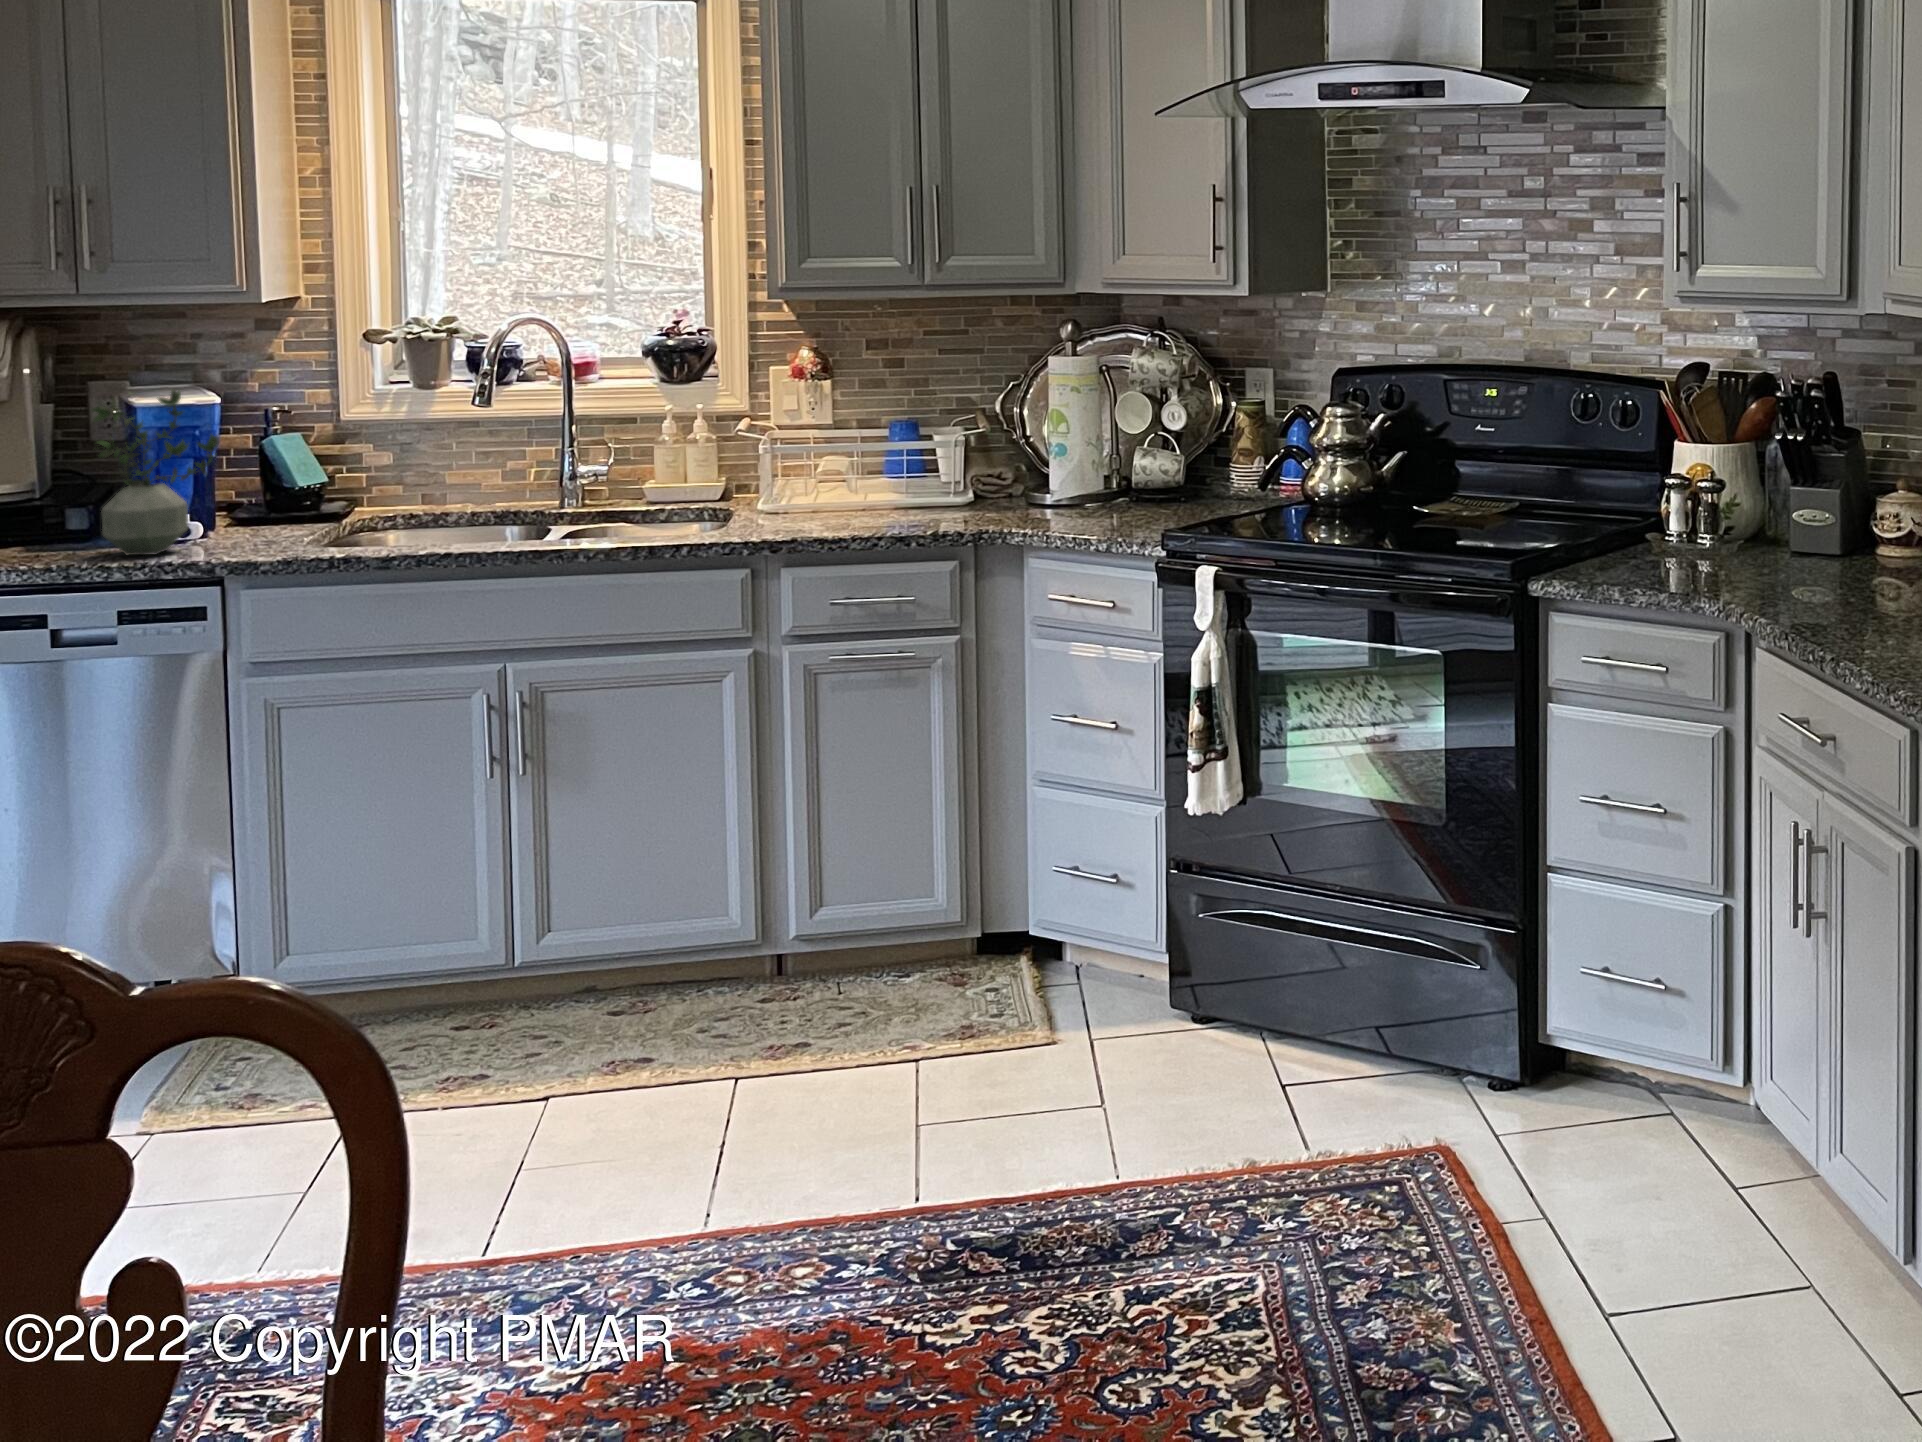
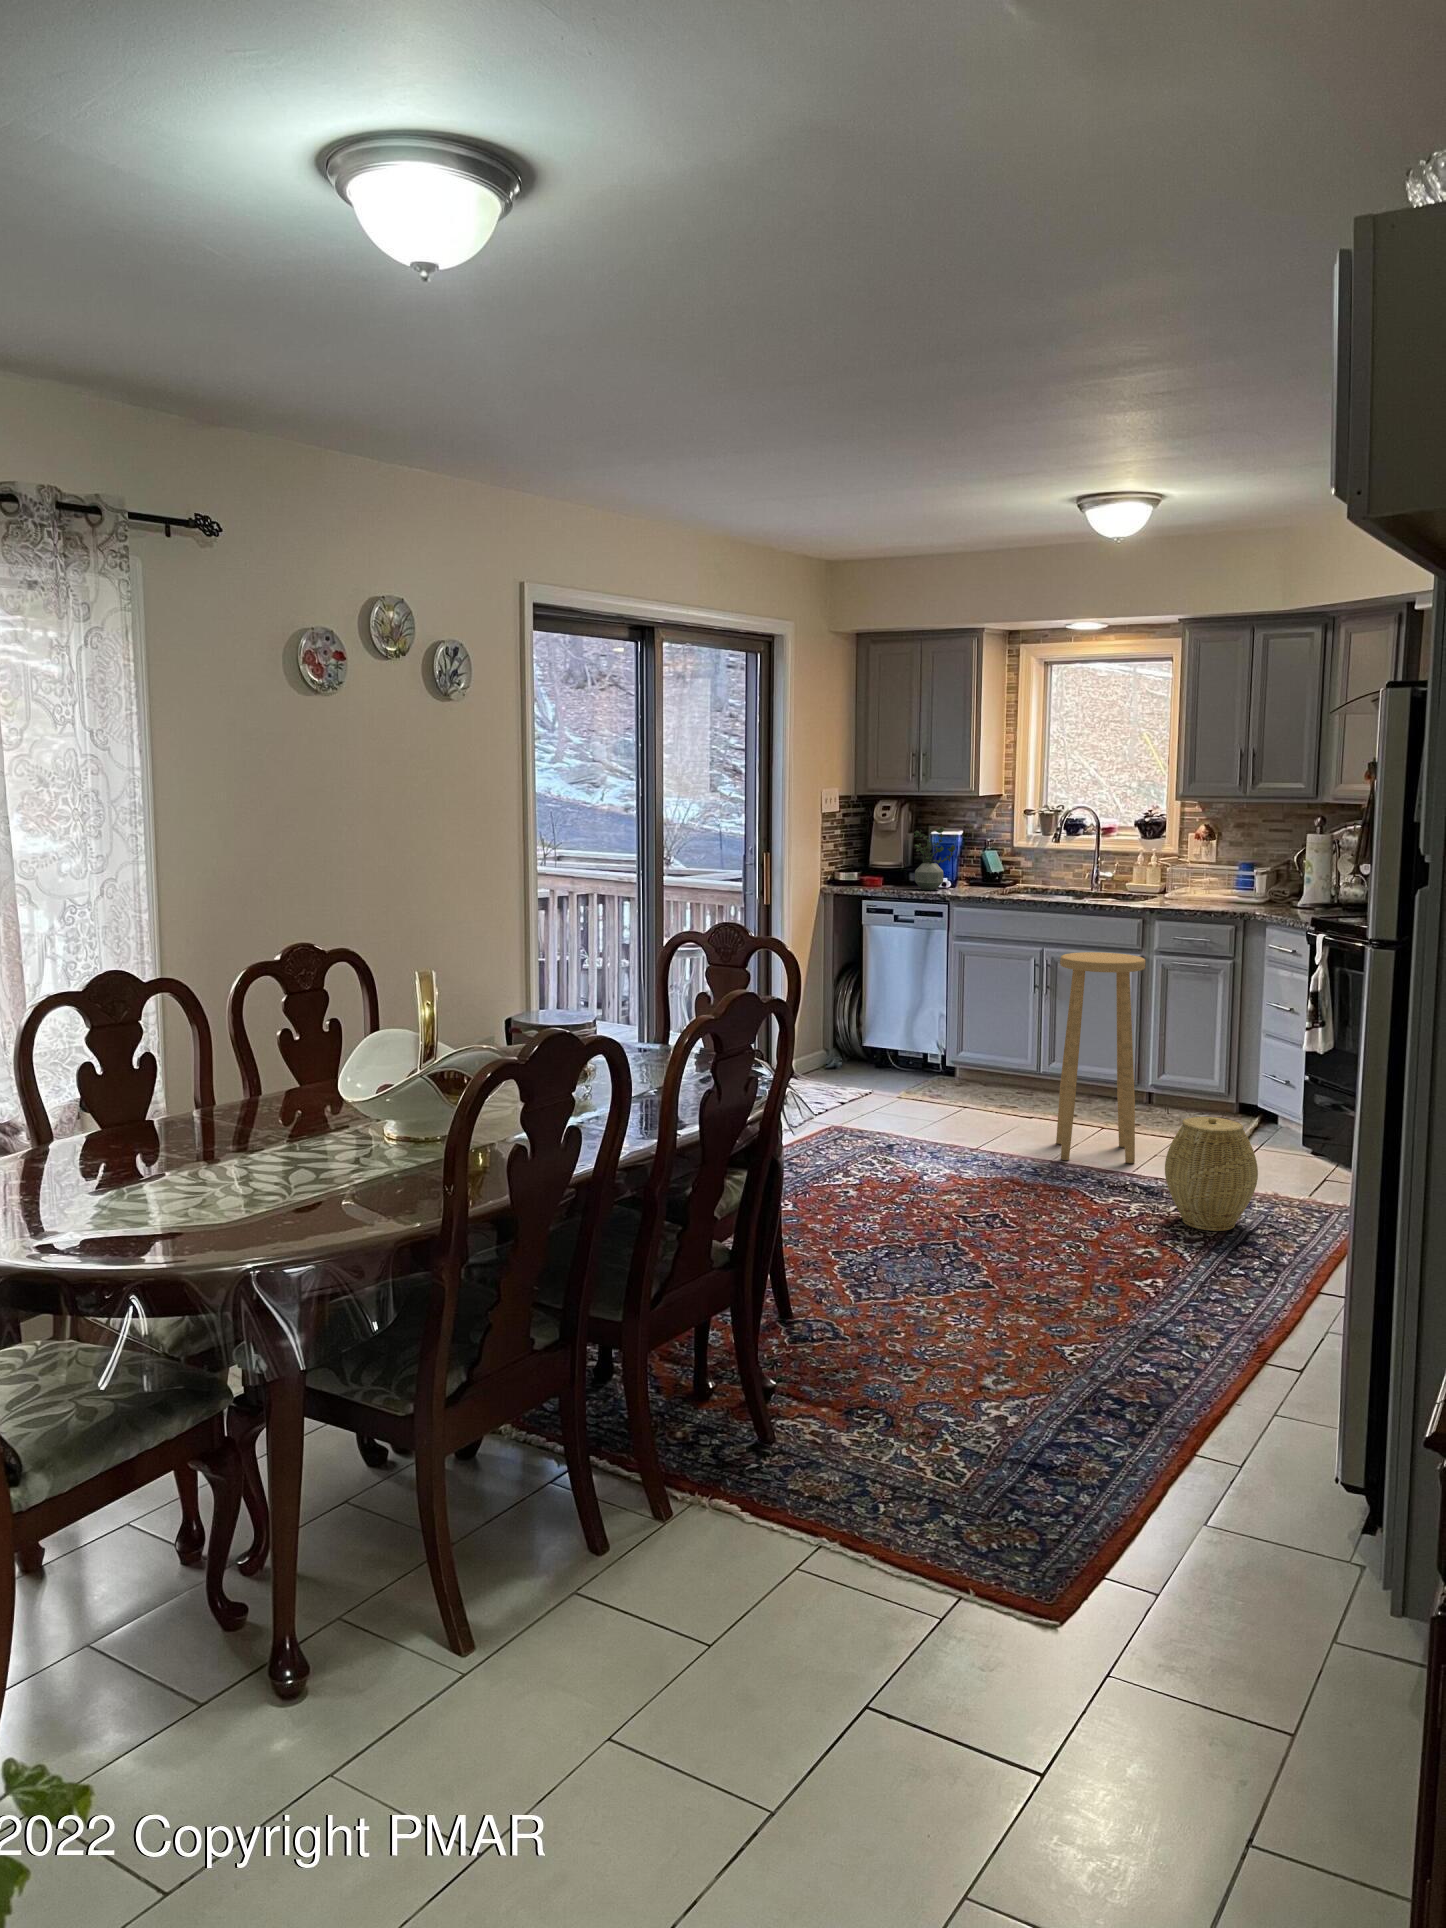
stool: none [680,677,908,1226] -> present [1056,952,1145,1163]
woven basket: none [1119,1057,1329,1351] -> present [1165,1117,1258,1231]

